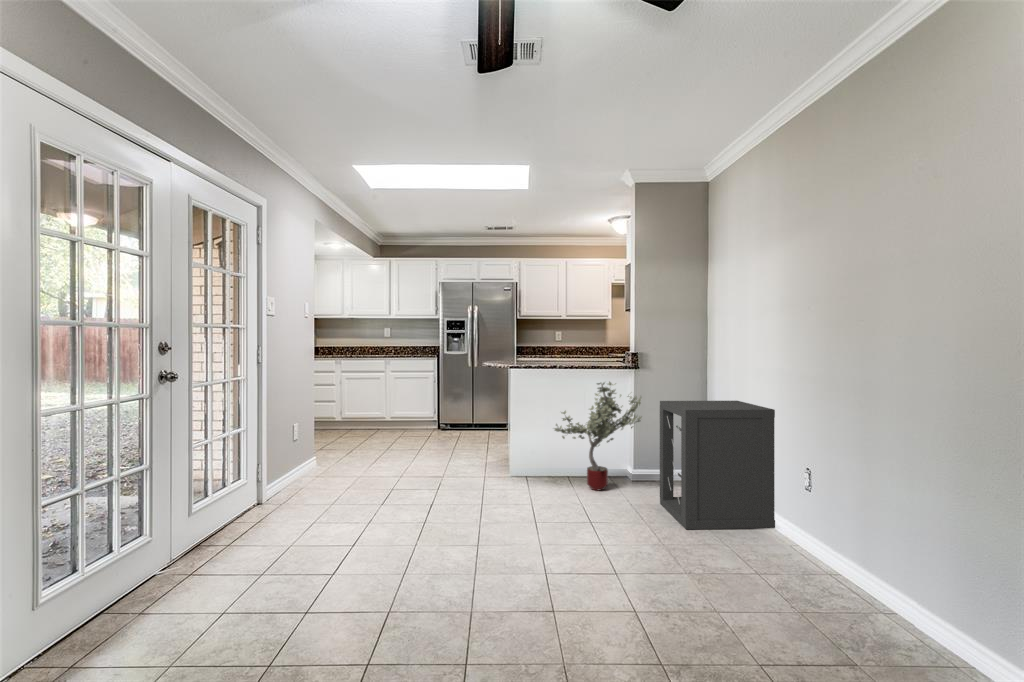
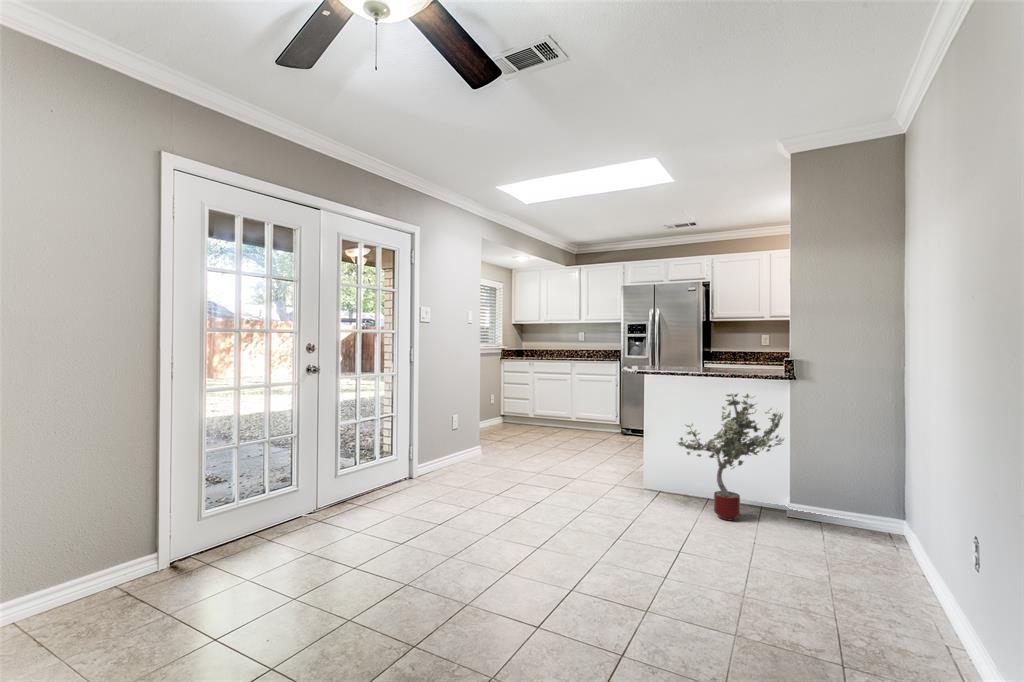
storage cabinet: present [660,401,775,529] -> none [790,420,939,616]

